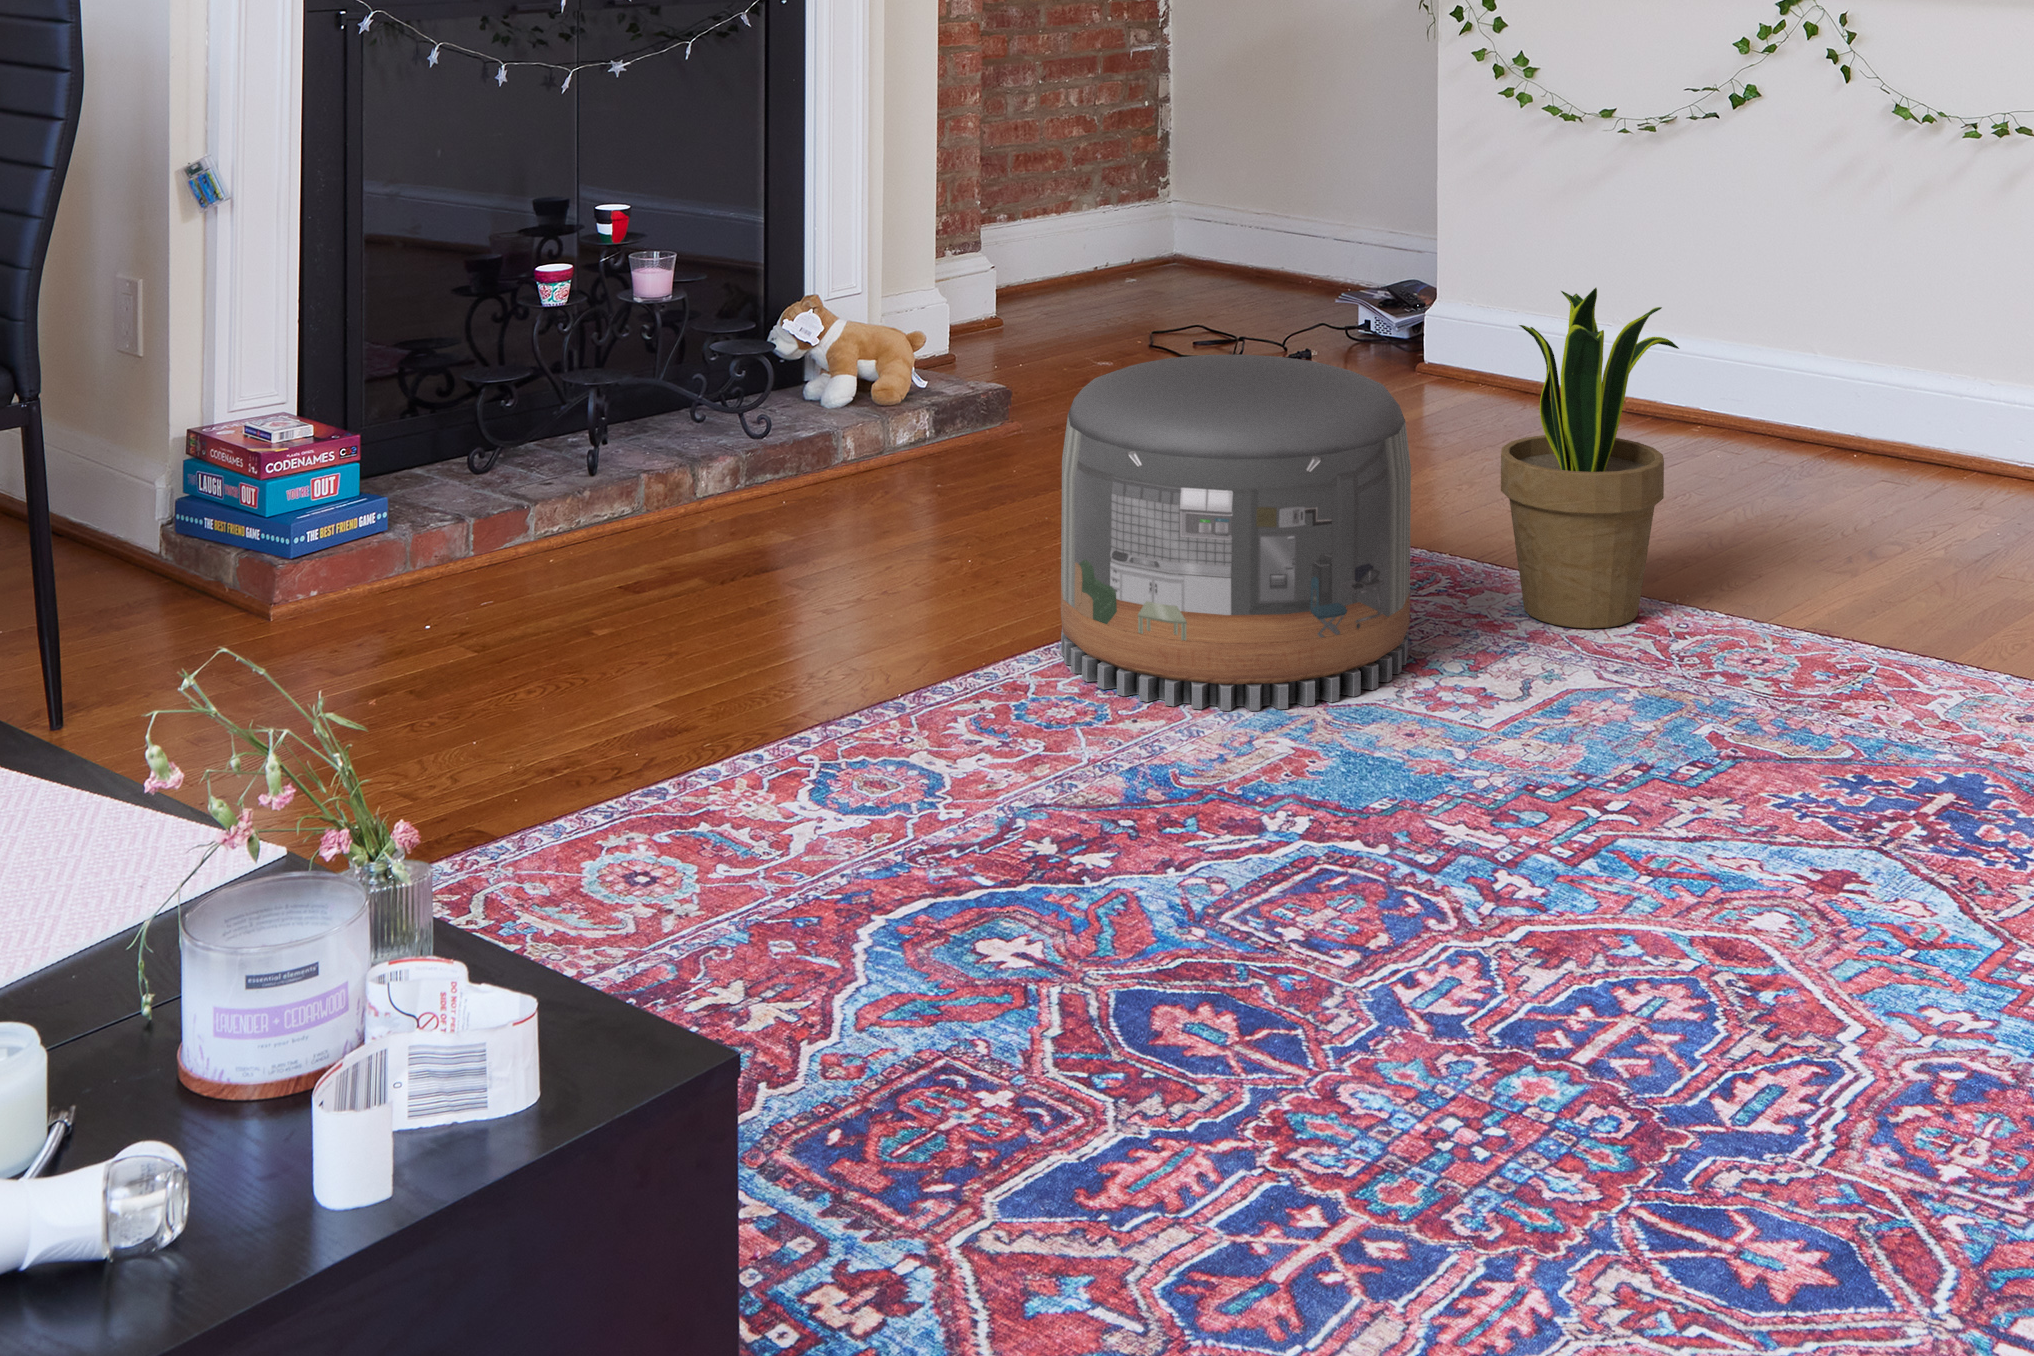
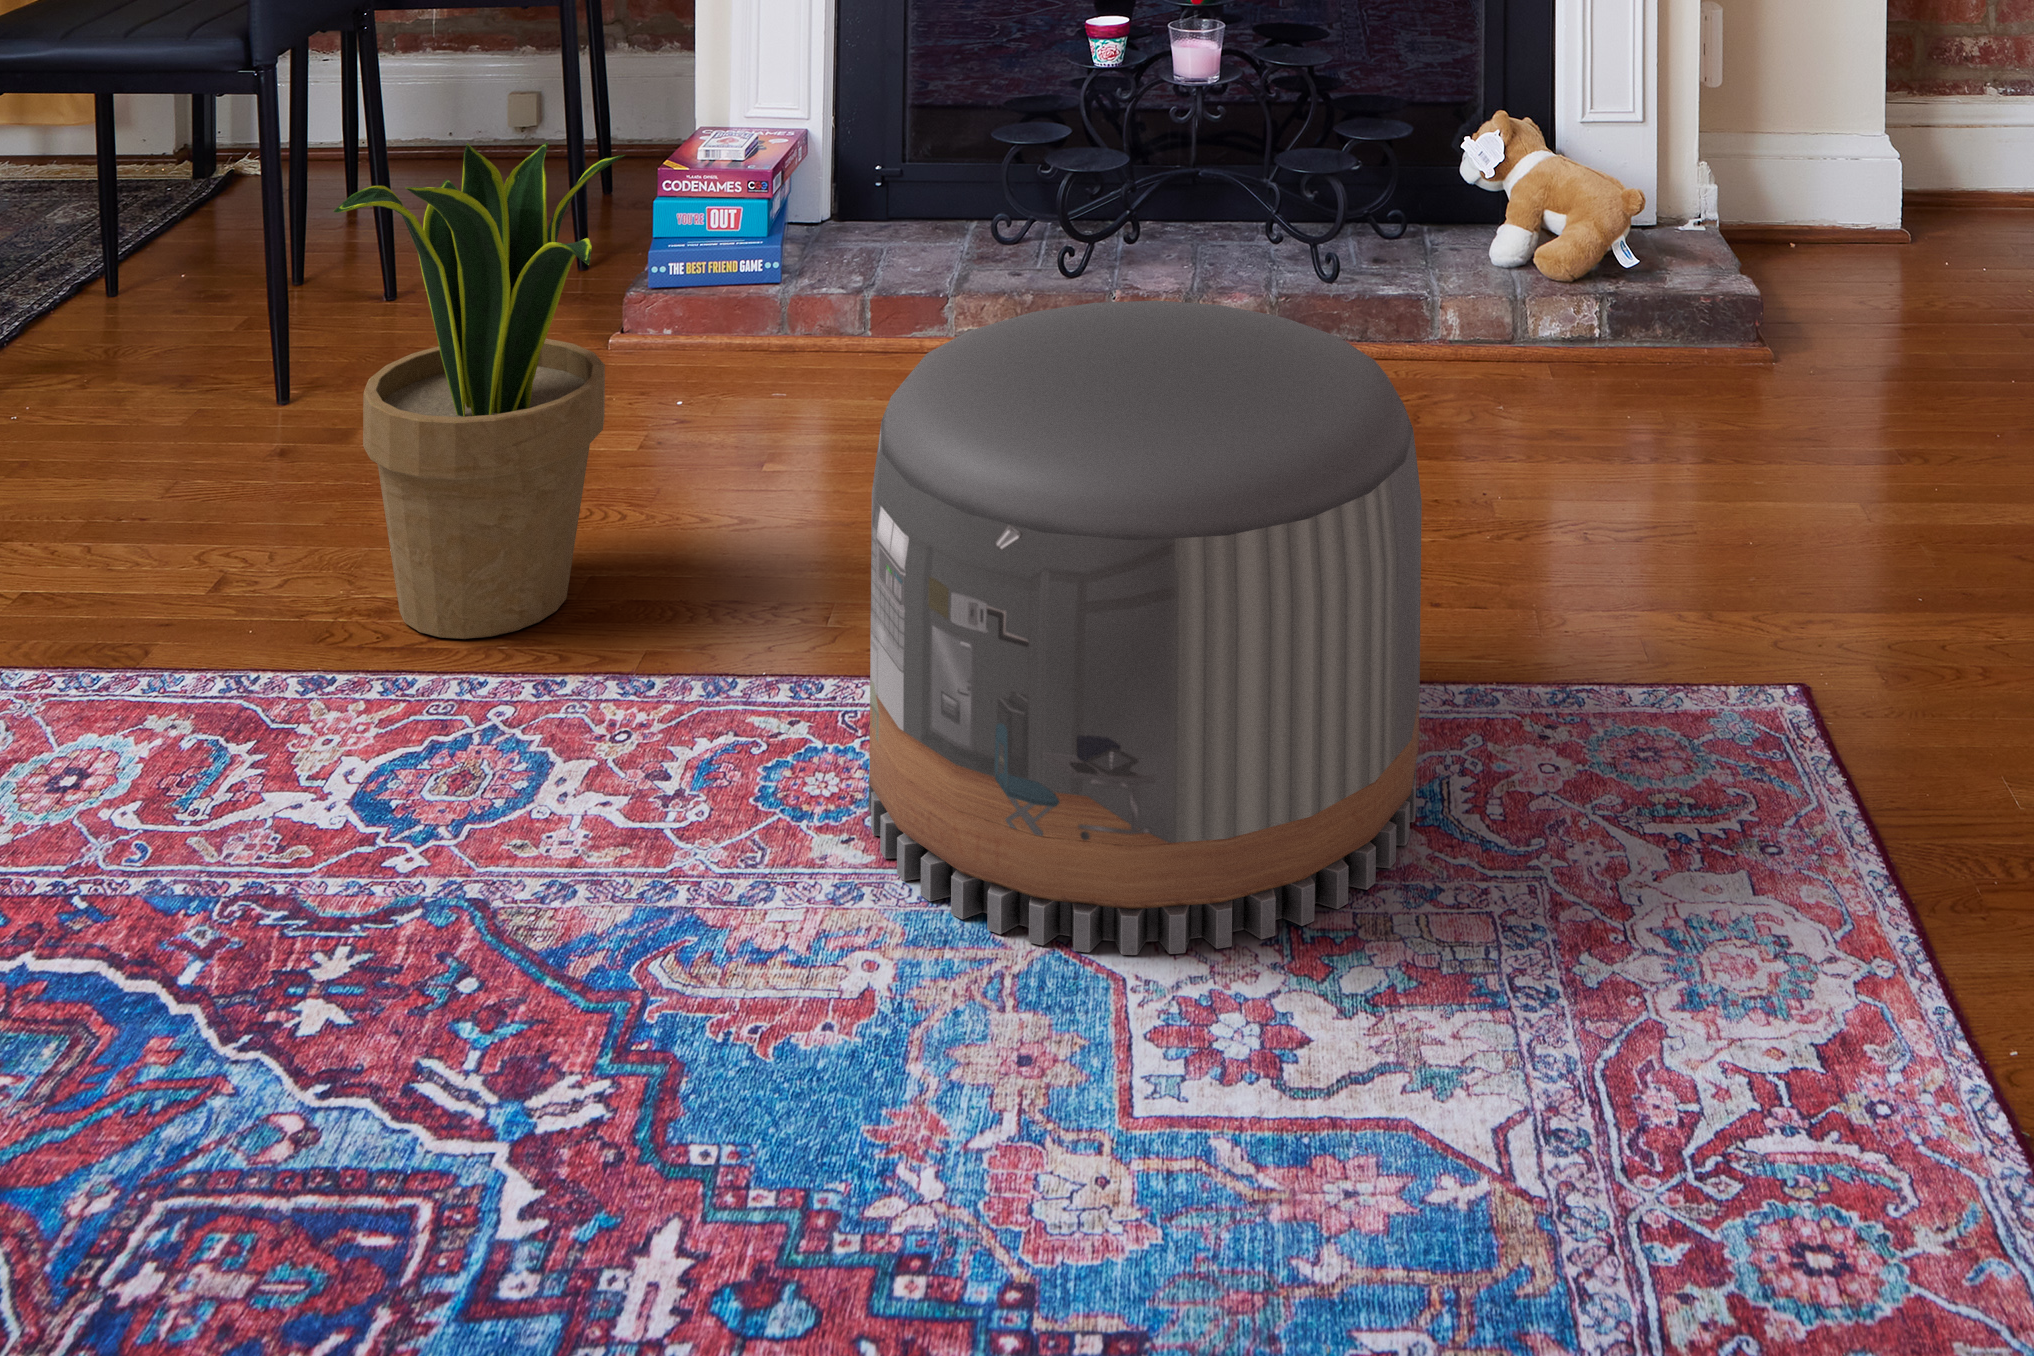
potted plant: present [1501,288,1679,629] -> present [334,142,626,639]

